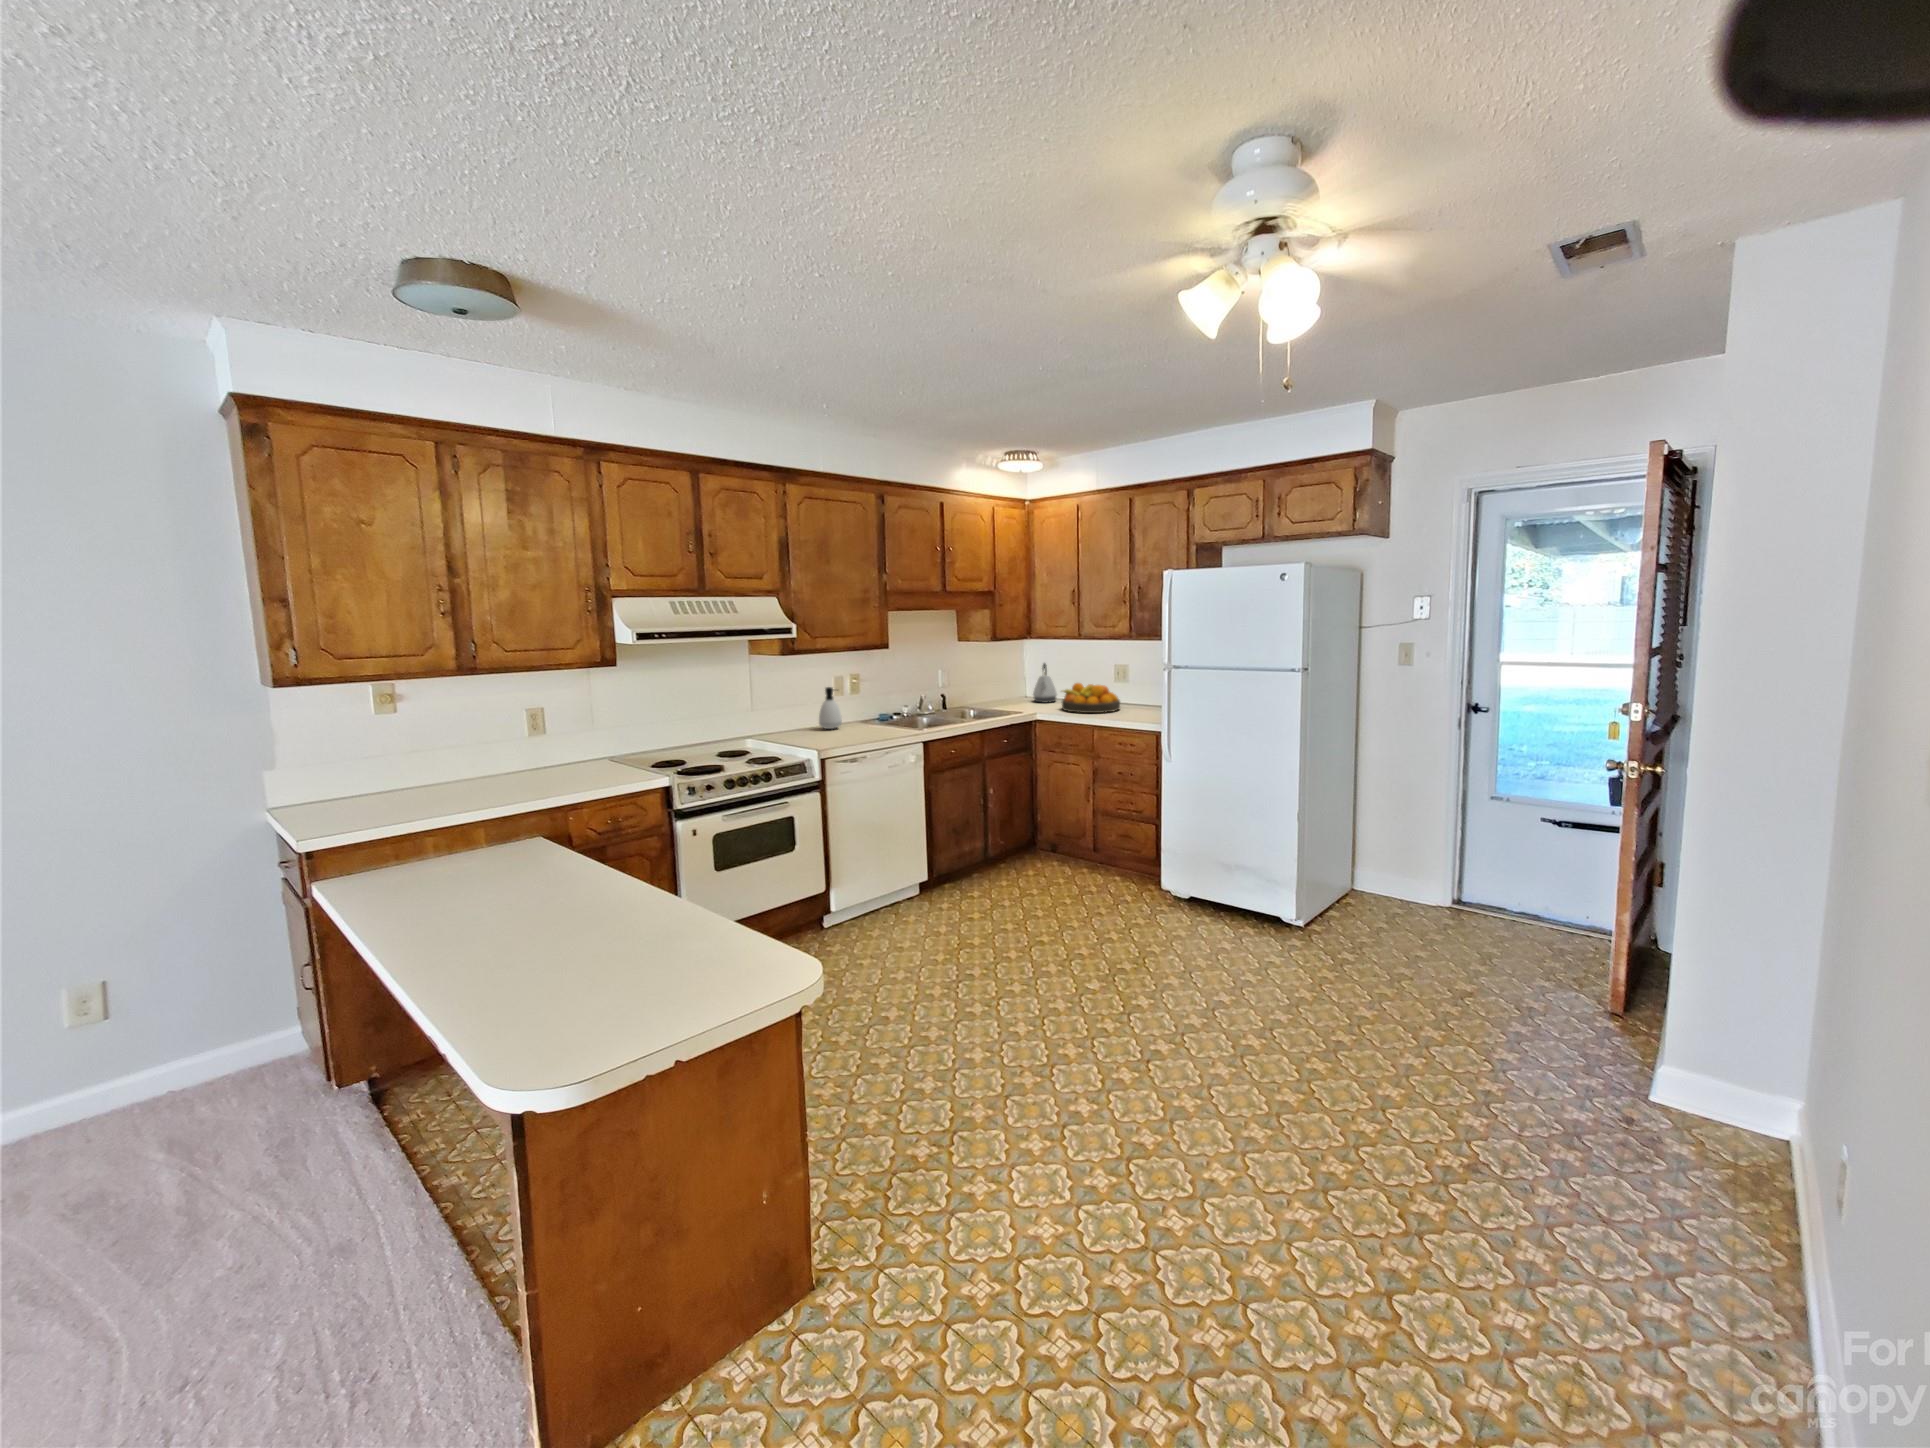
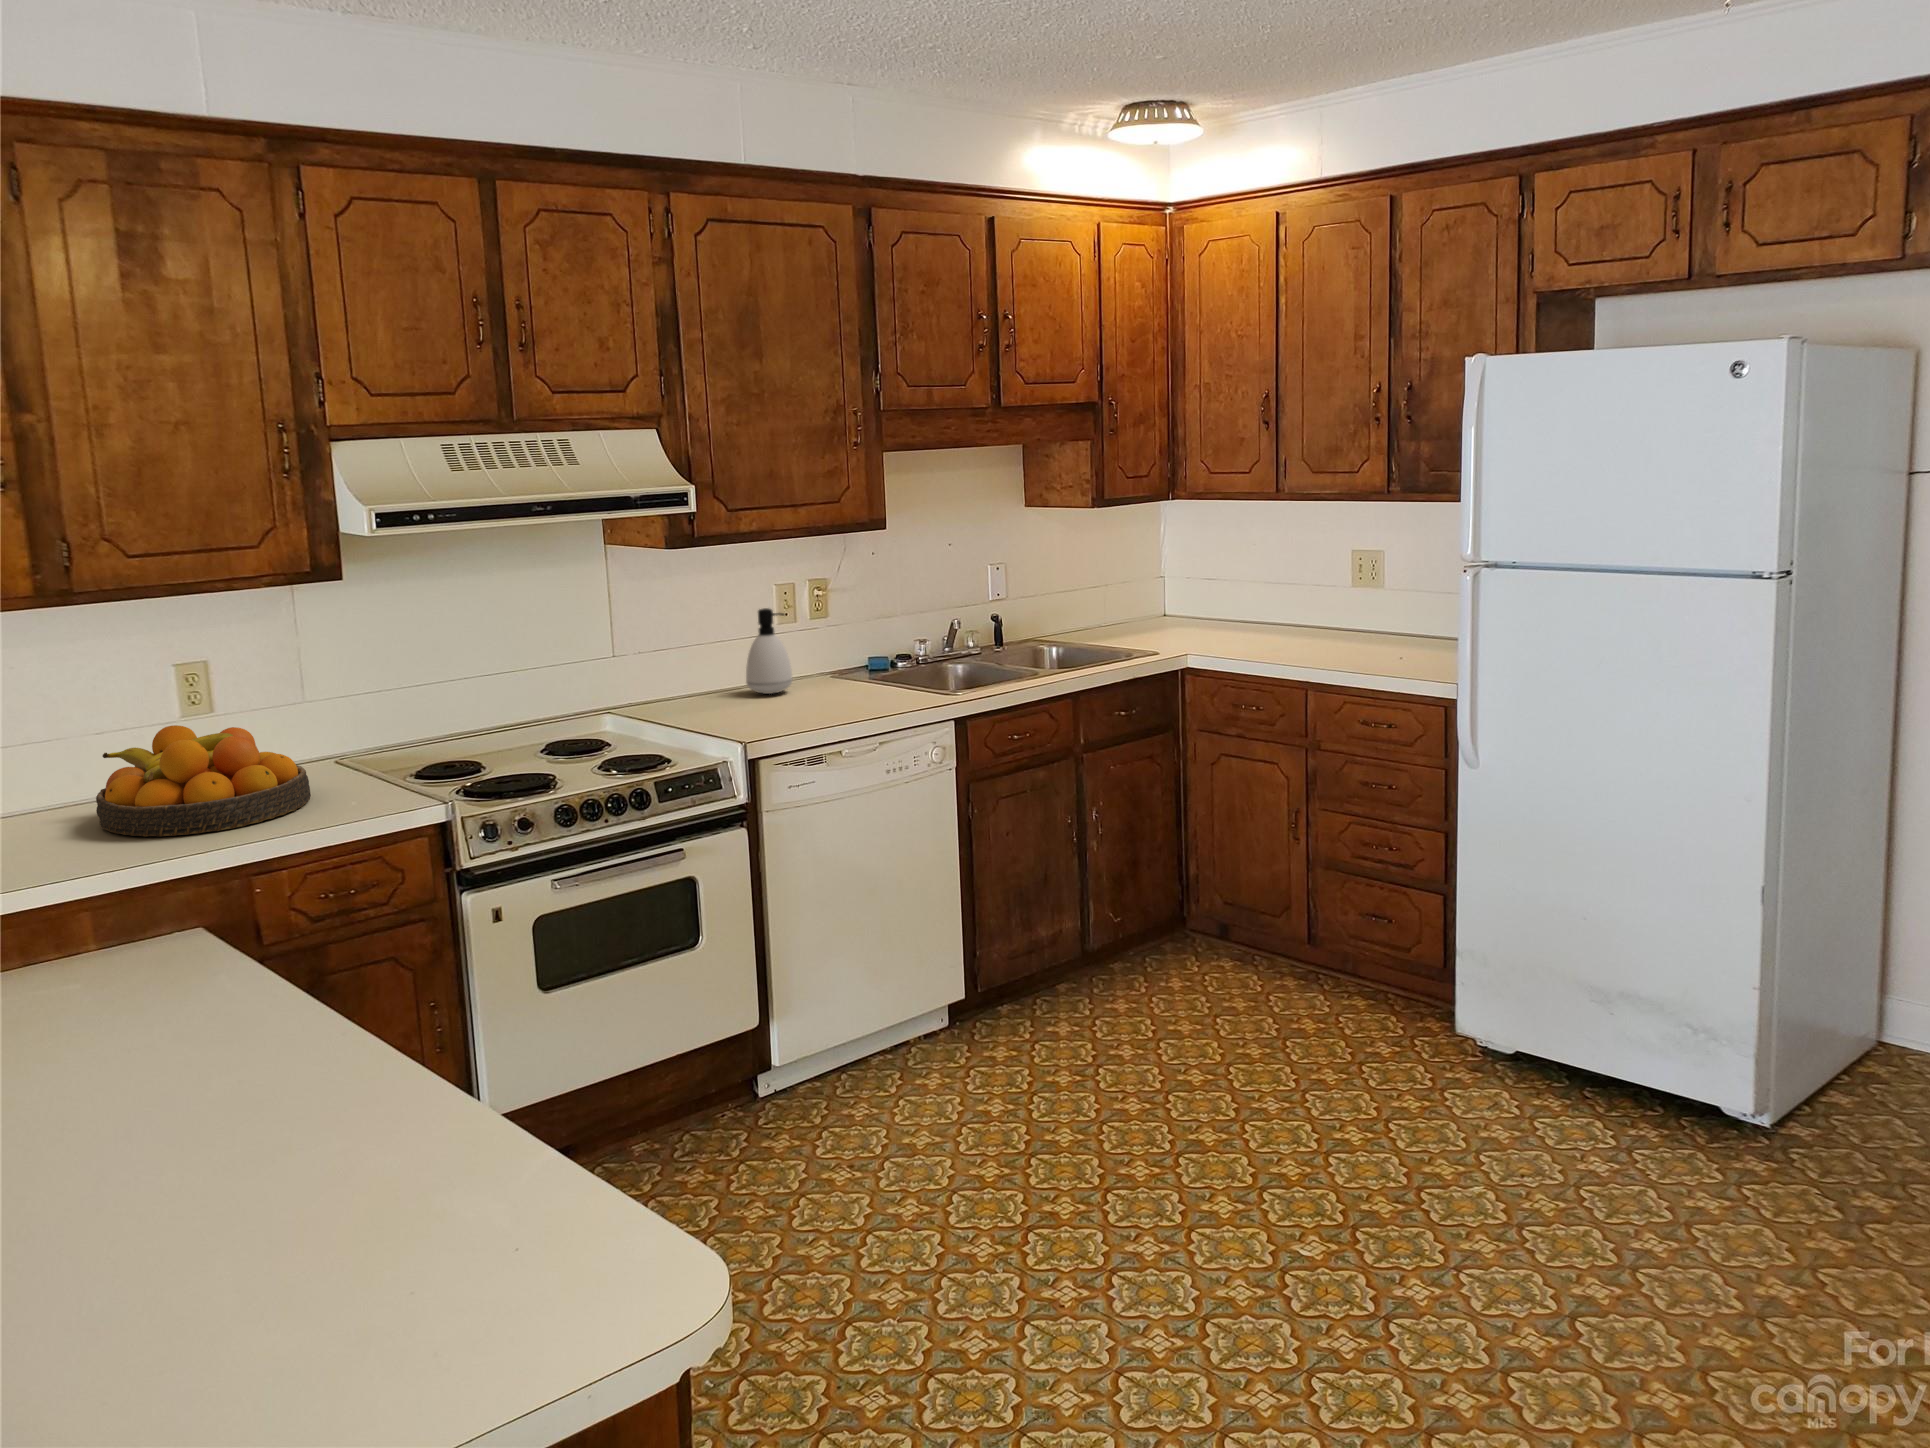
kettle: present [1033,663,1057,703] -> none [1183,550,1234,633]
fruit bowl: present [1062,683,1120,713] -> present [96,725,311,837]

